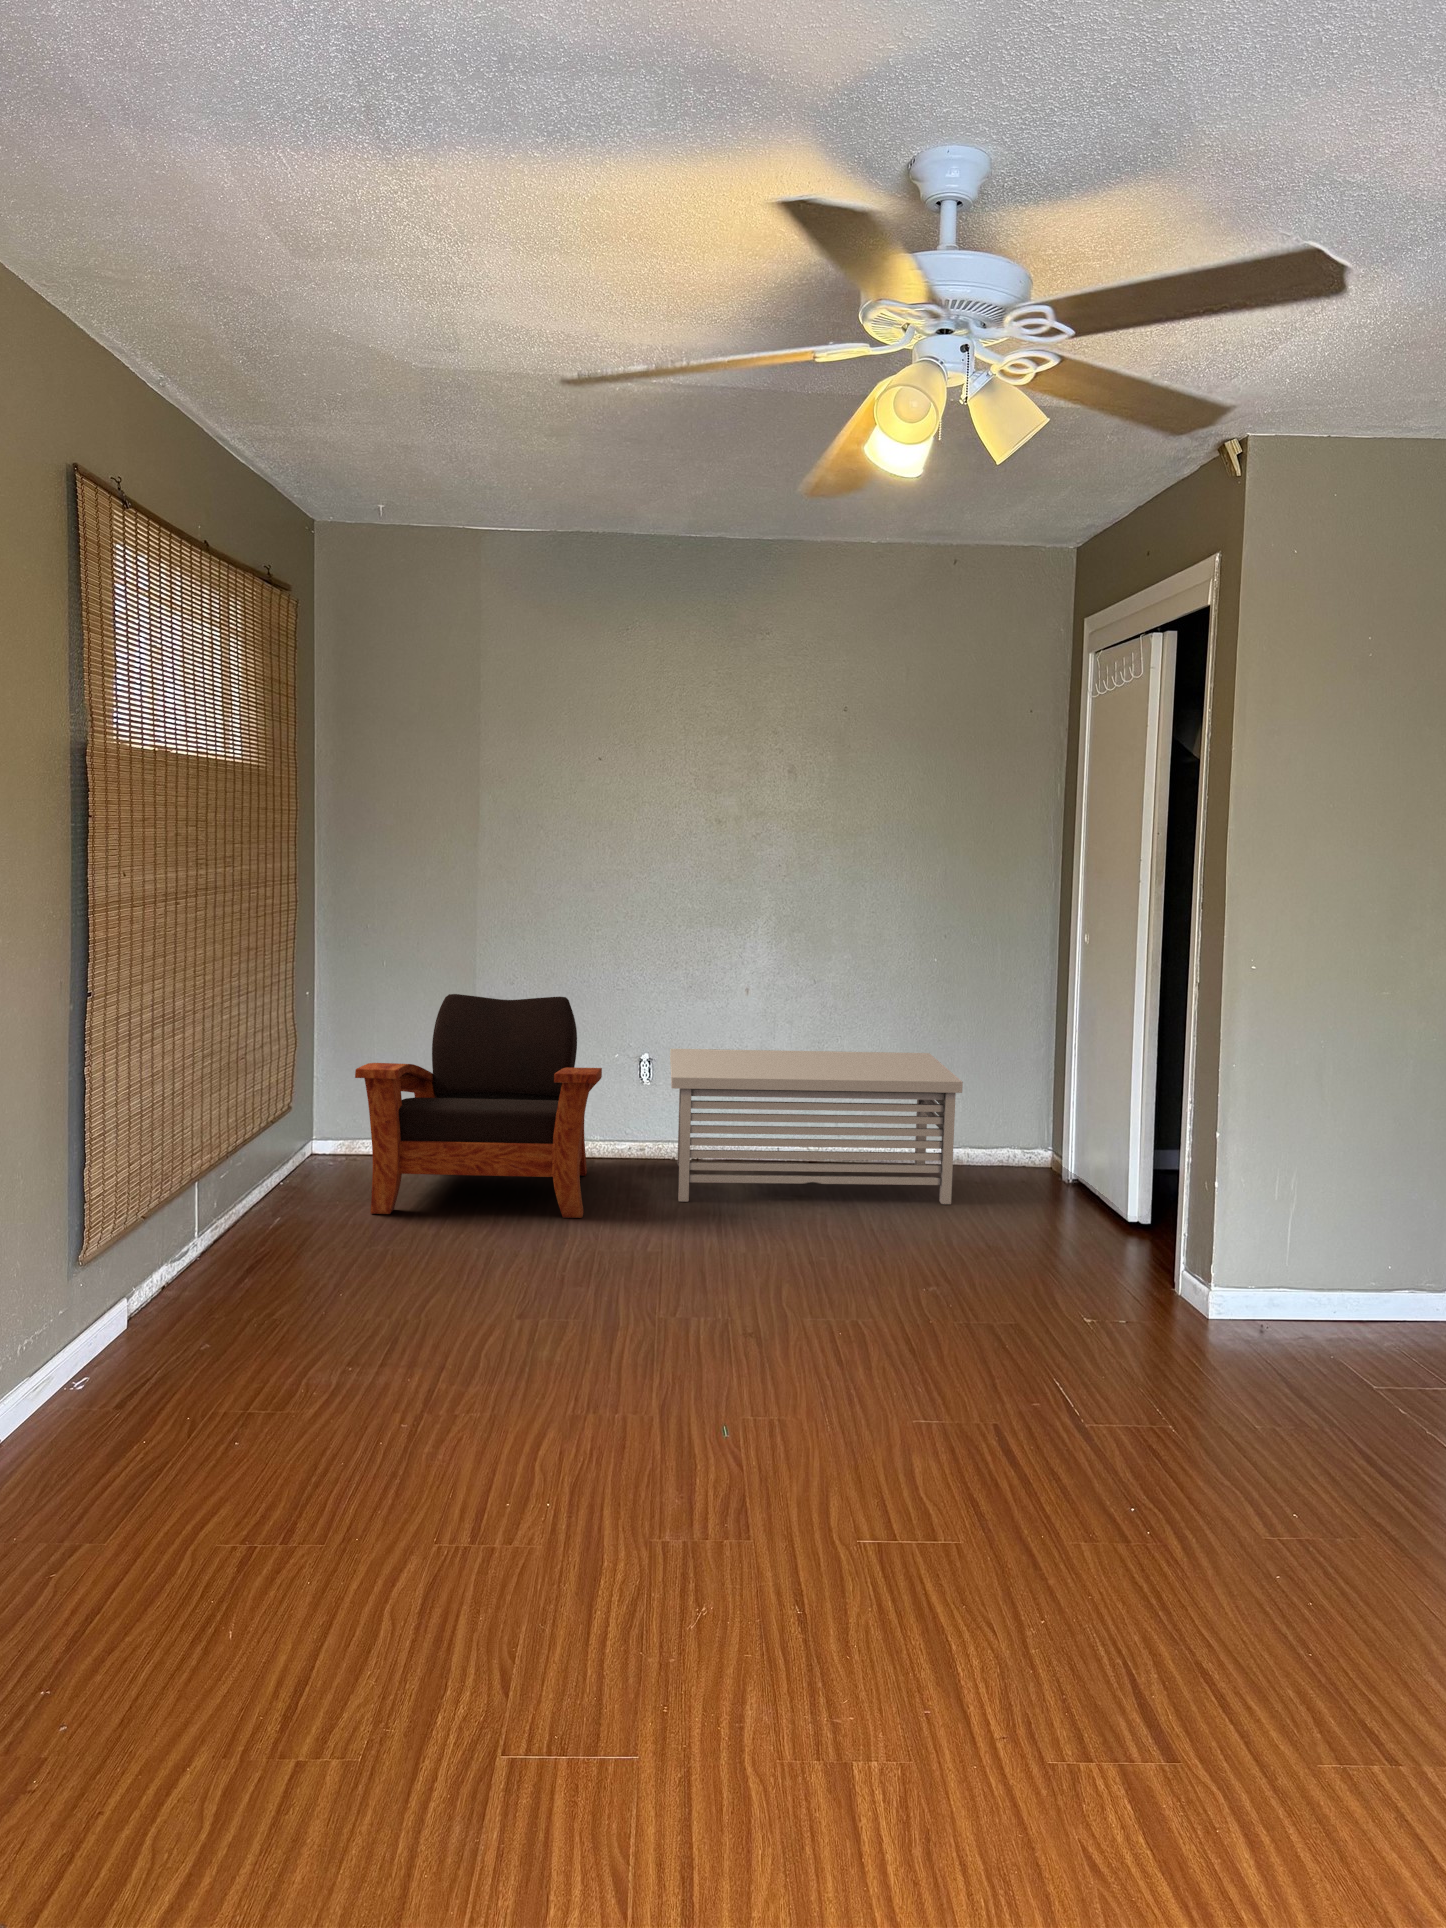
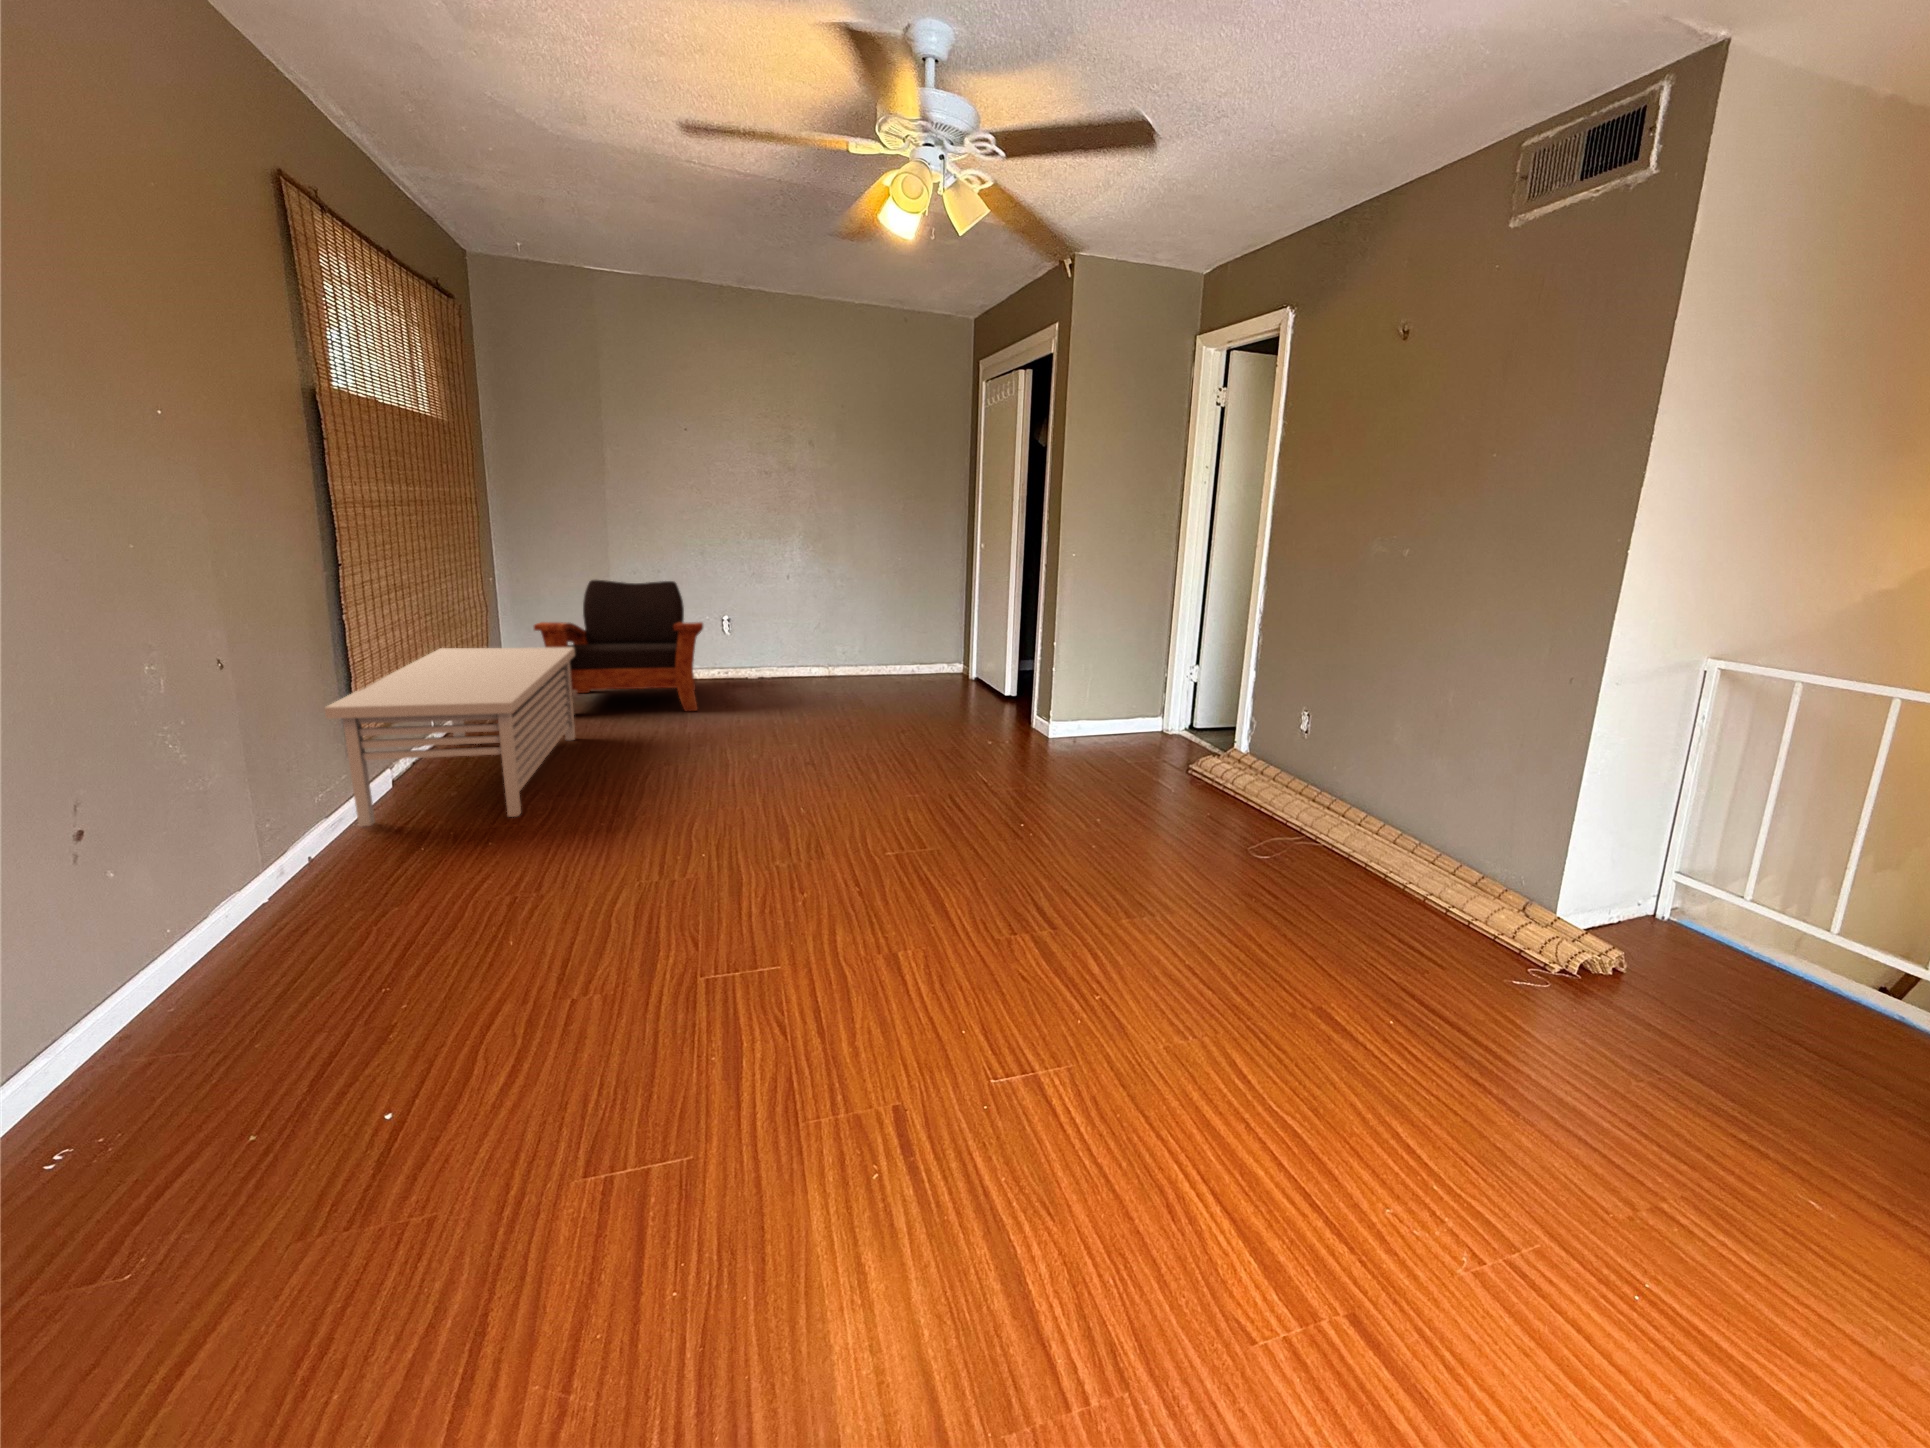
storage bench: present [670,1049,963,1204] -> present [325,647,575,826]

